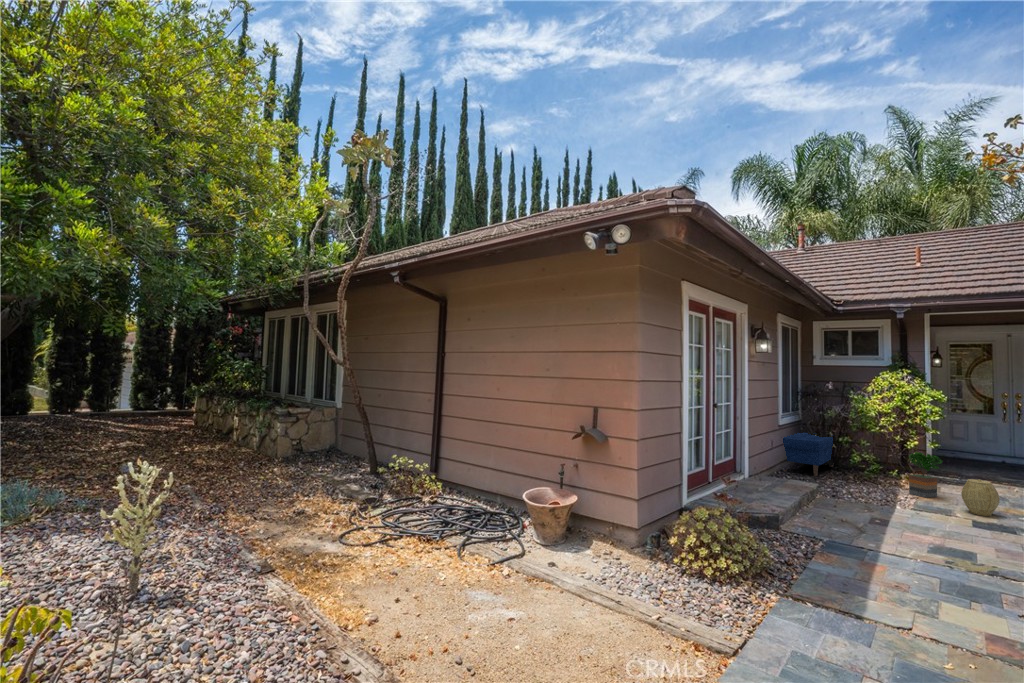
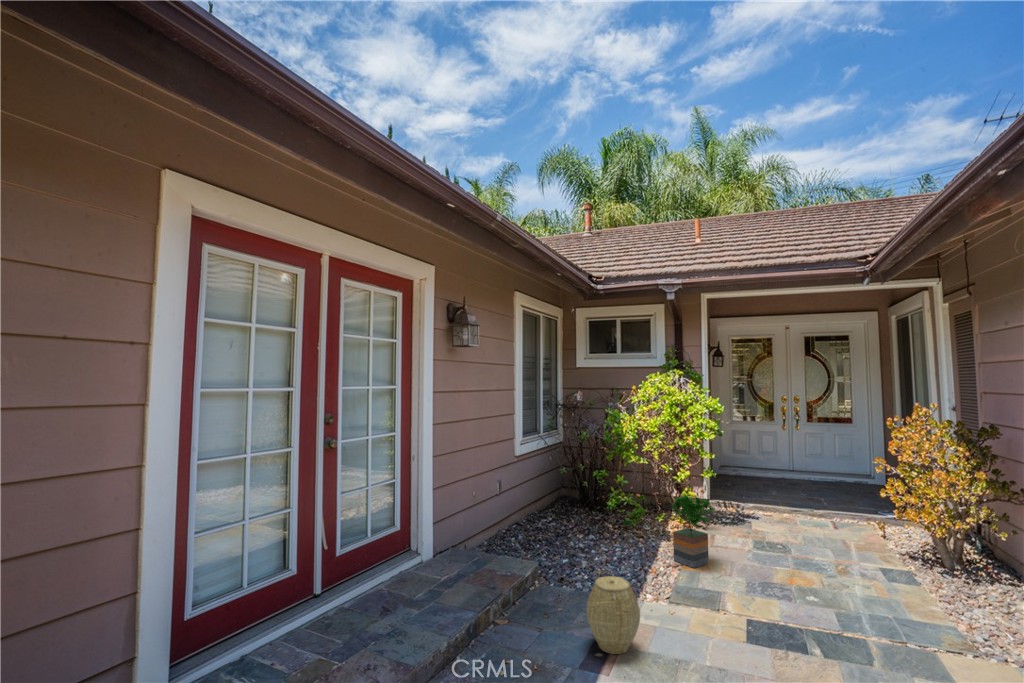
bench: present [783,432,833,476] -> none [517,463,599,537]
woven basket: present [961,479,1000,516] -> present [587,576,640,654]

